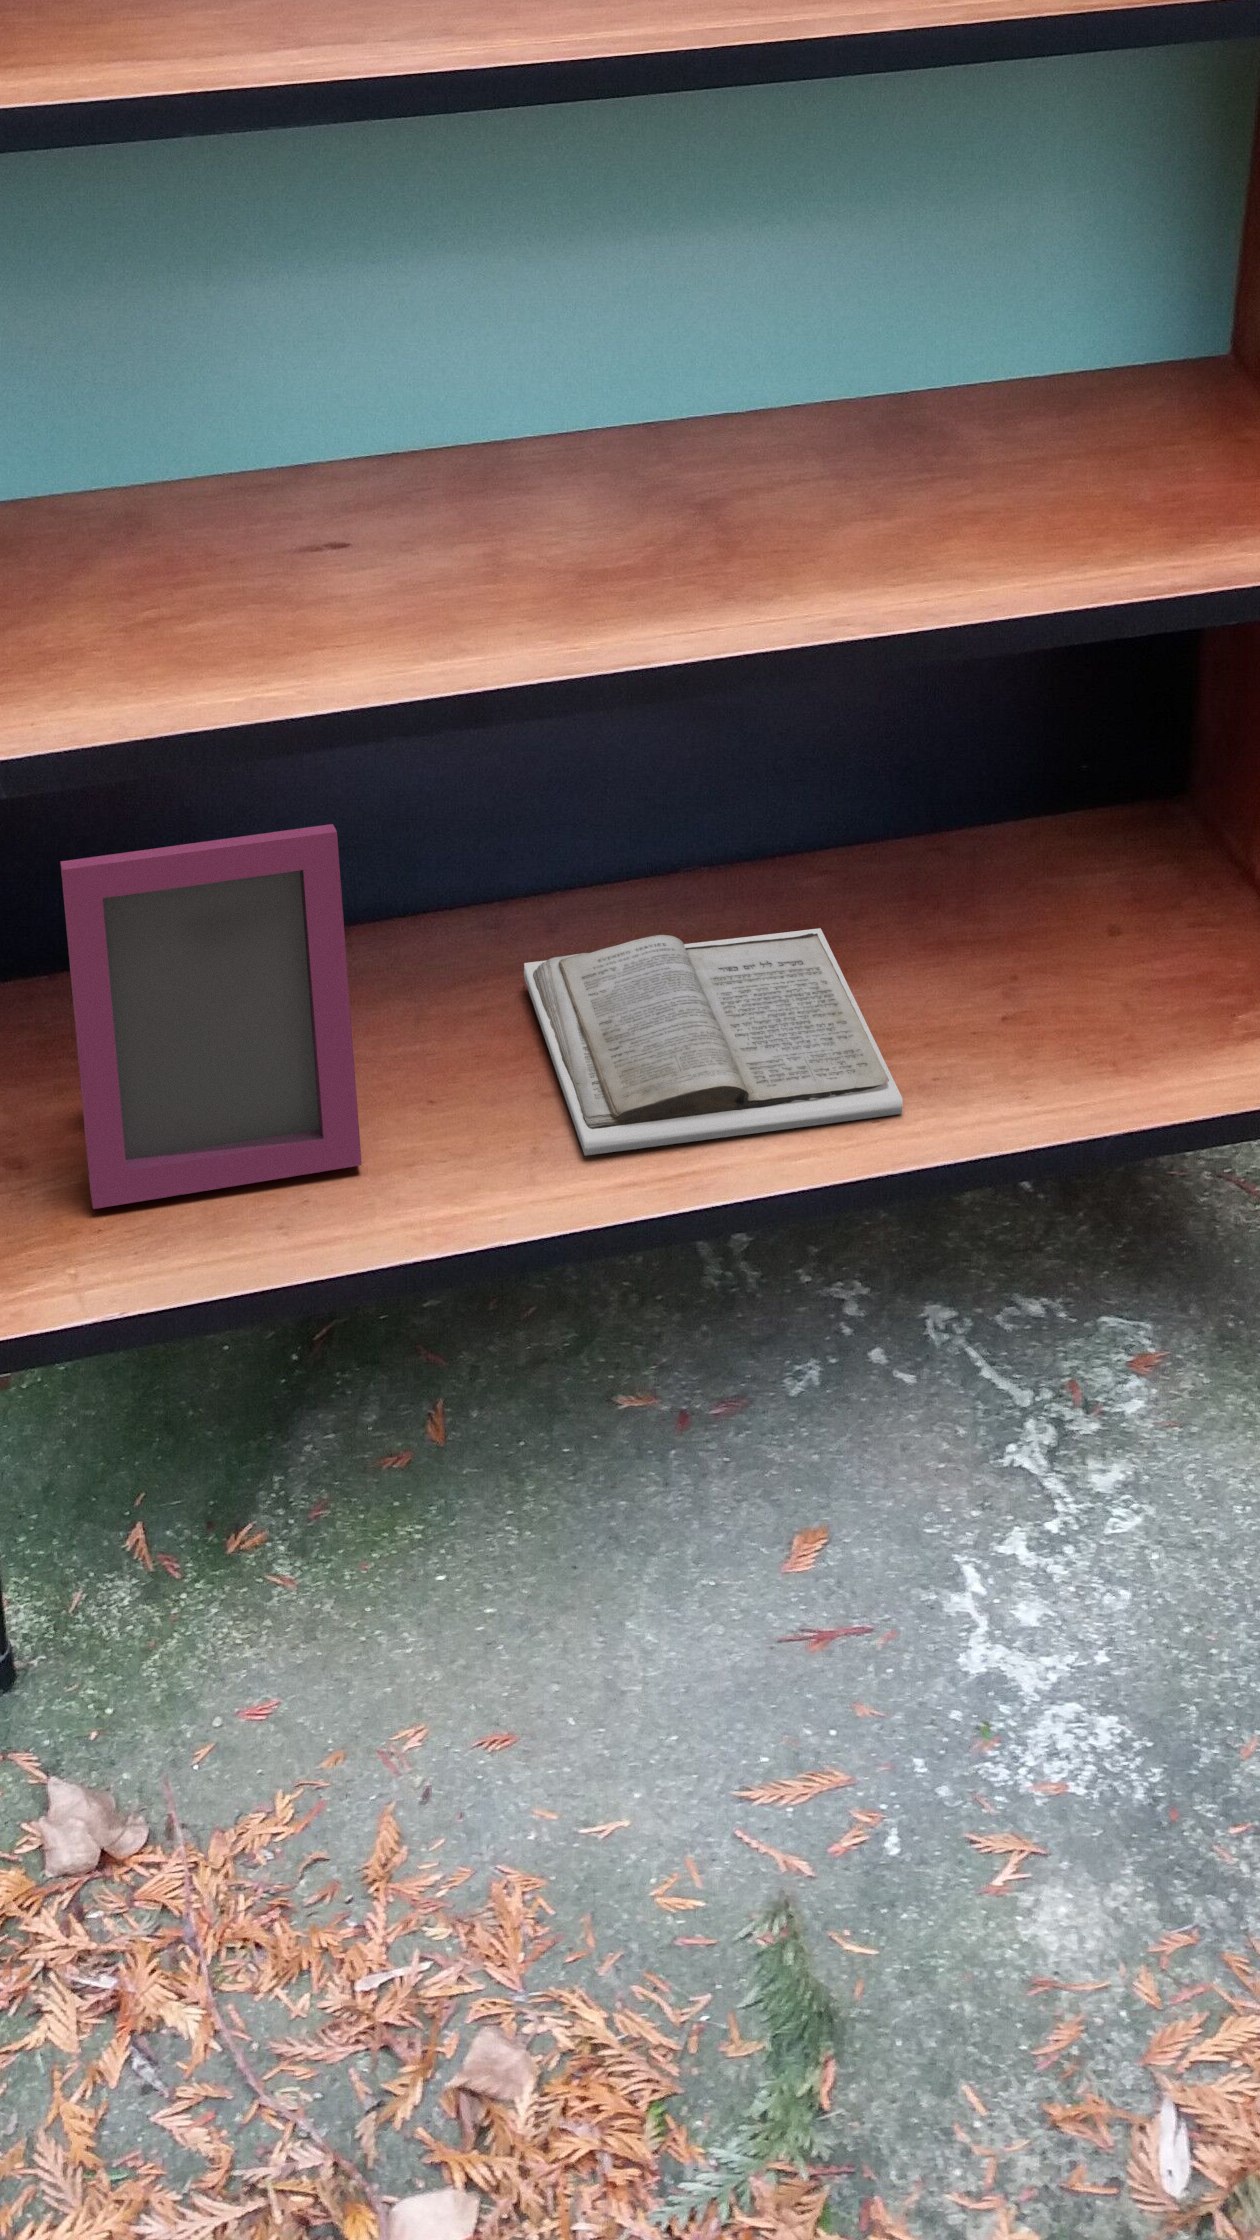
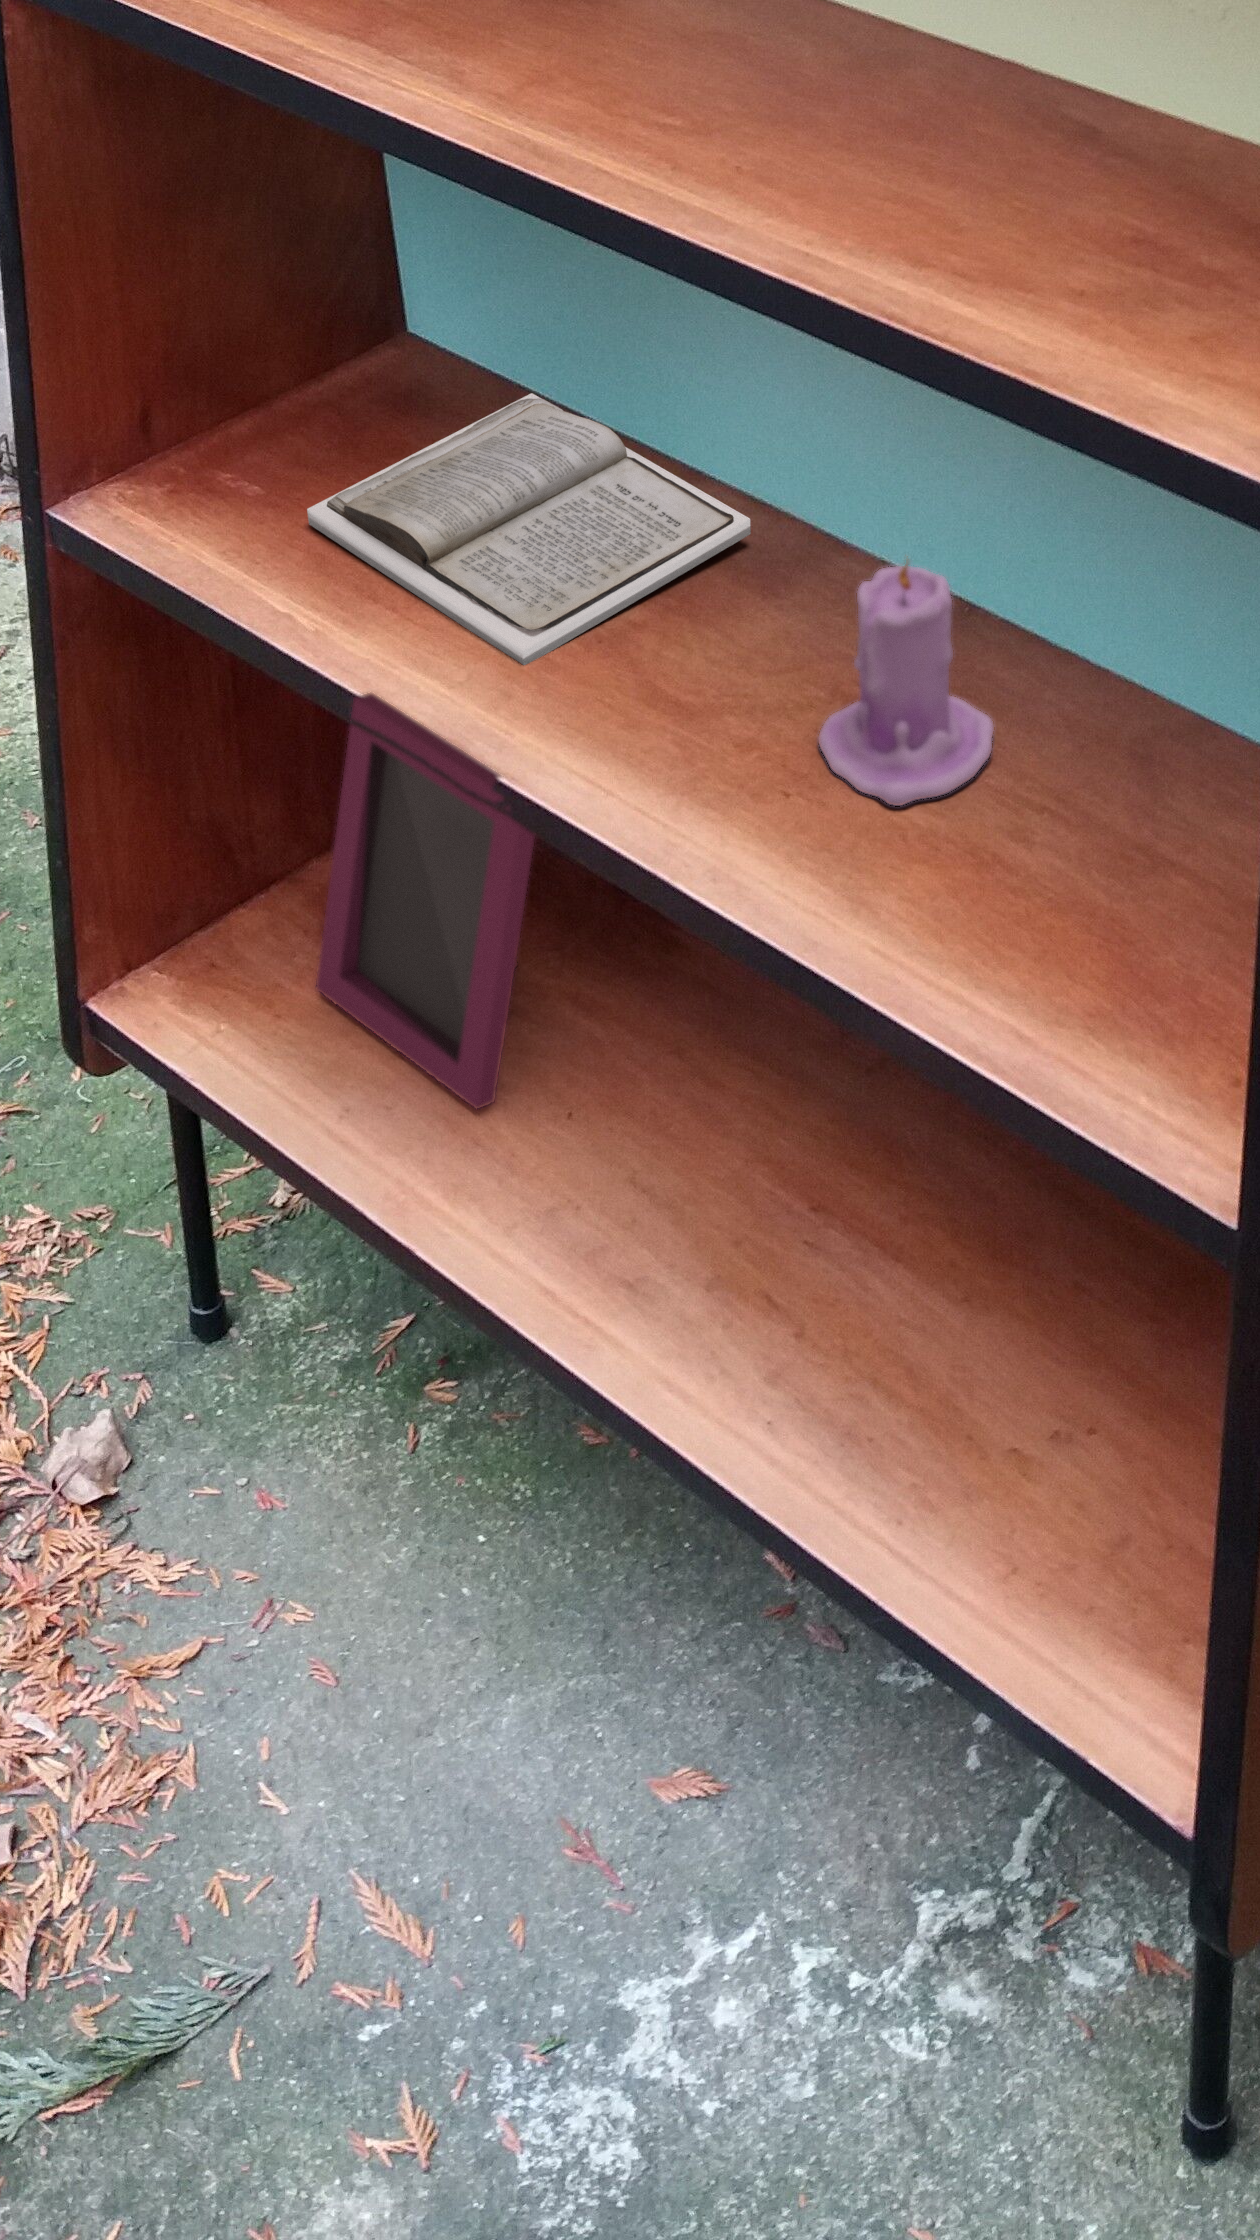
candle: none [646,342,796,563] -> present [818,563,994,806]
book: present [523,928,903,1156] -> present [307,393,751,665]

